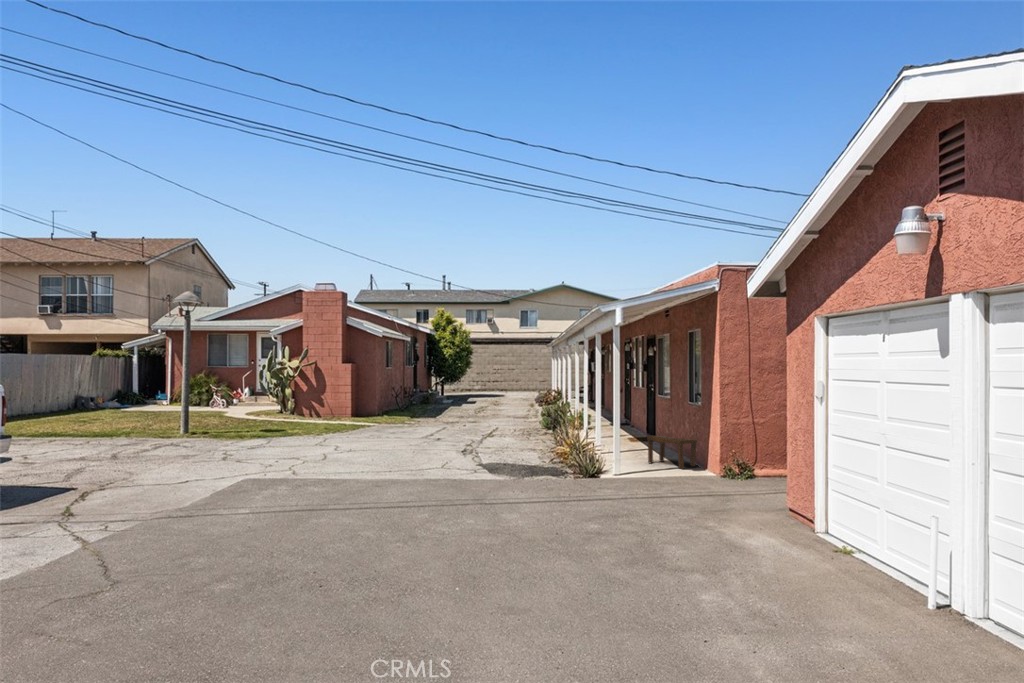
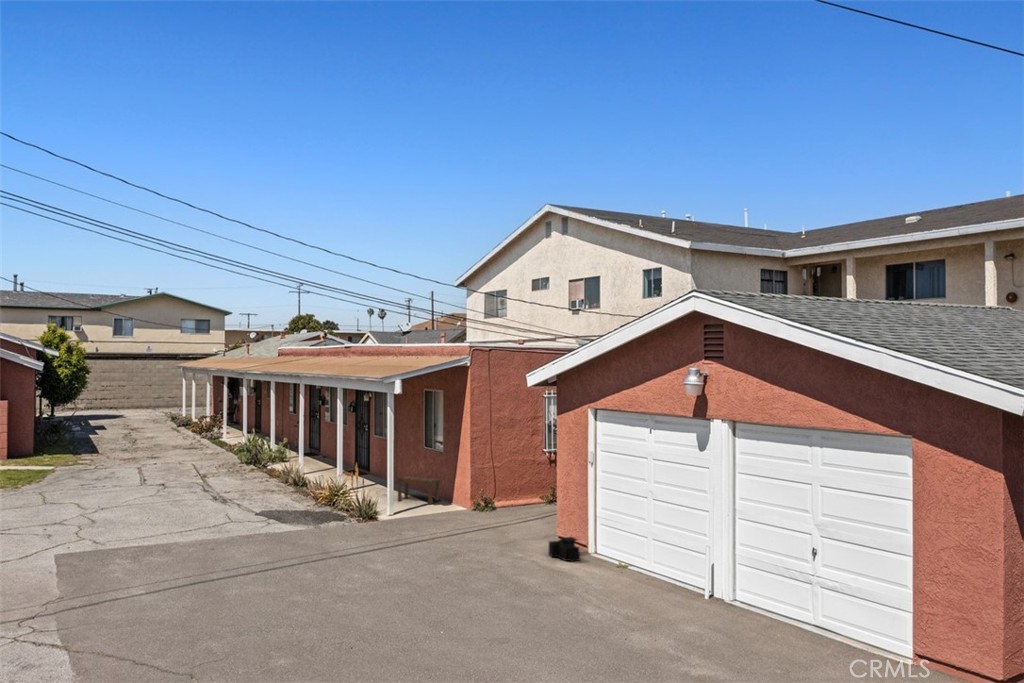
storage bin: none [758,507,805,537] -> present [549,537,580,561]

